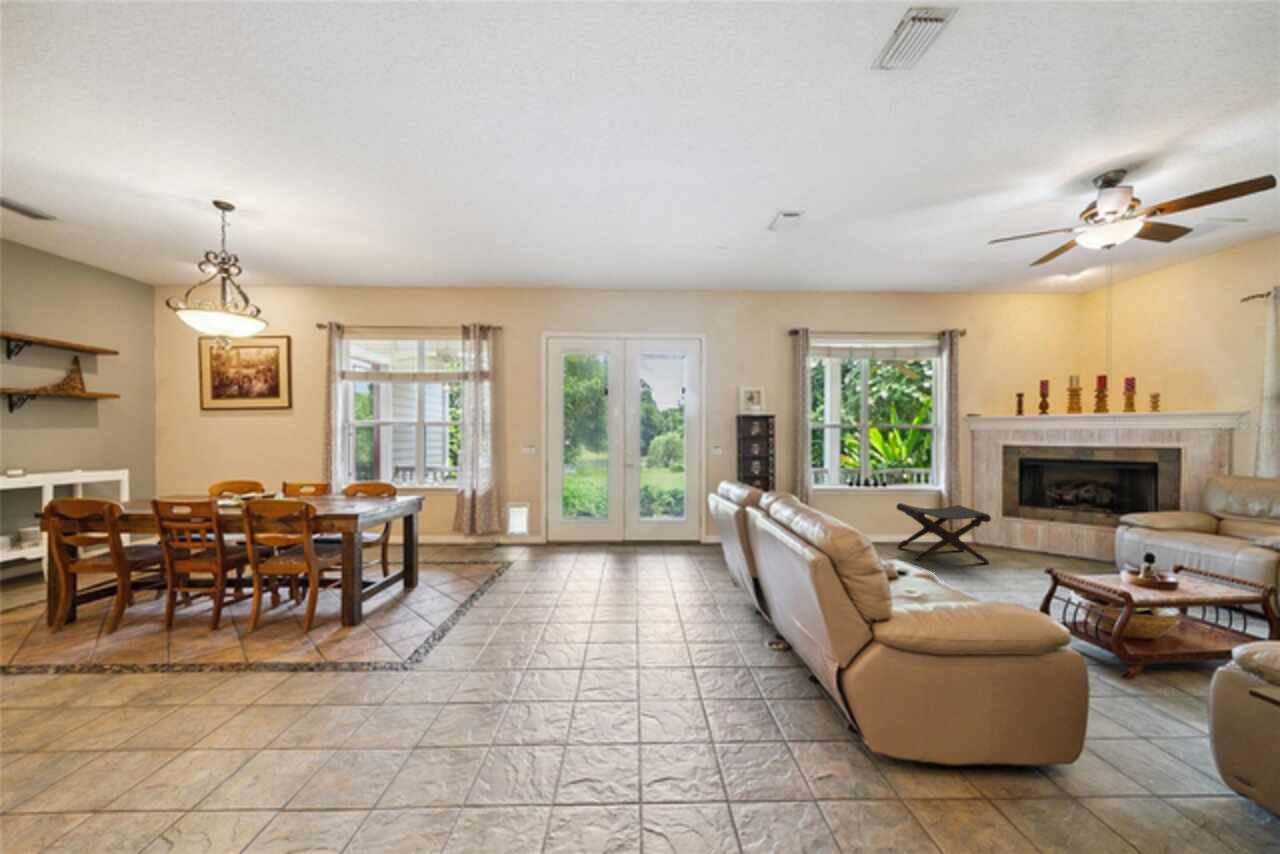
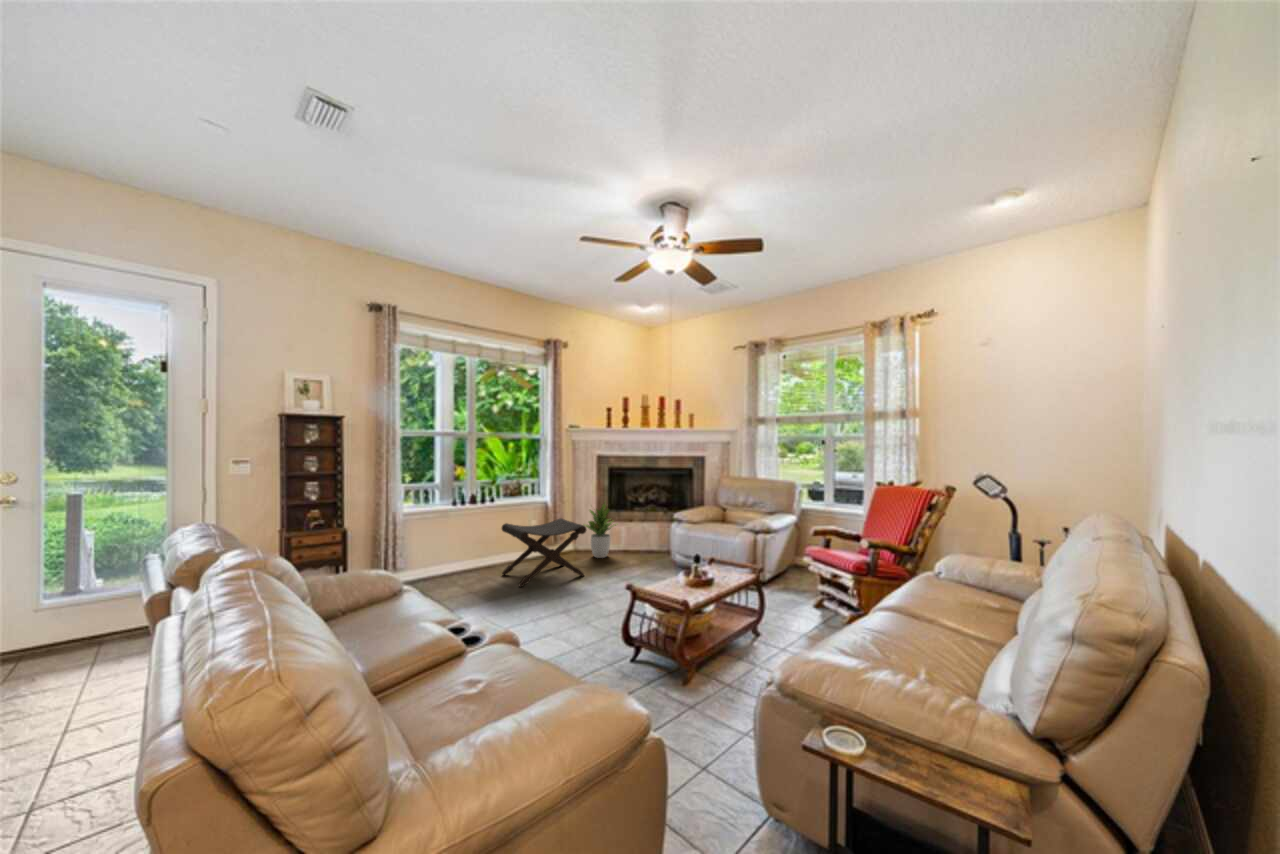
potted plant: none [986,493,1034,551] -> present [585,503,616,558]

